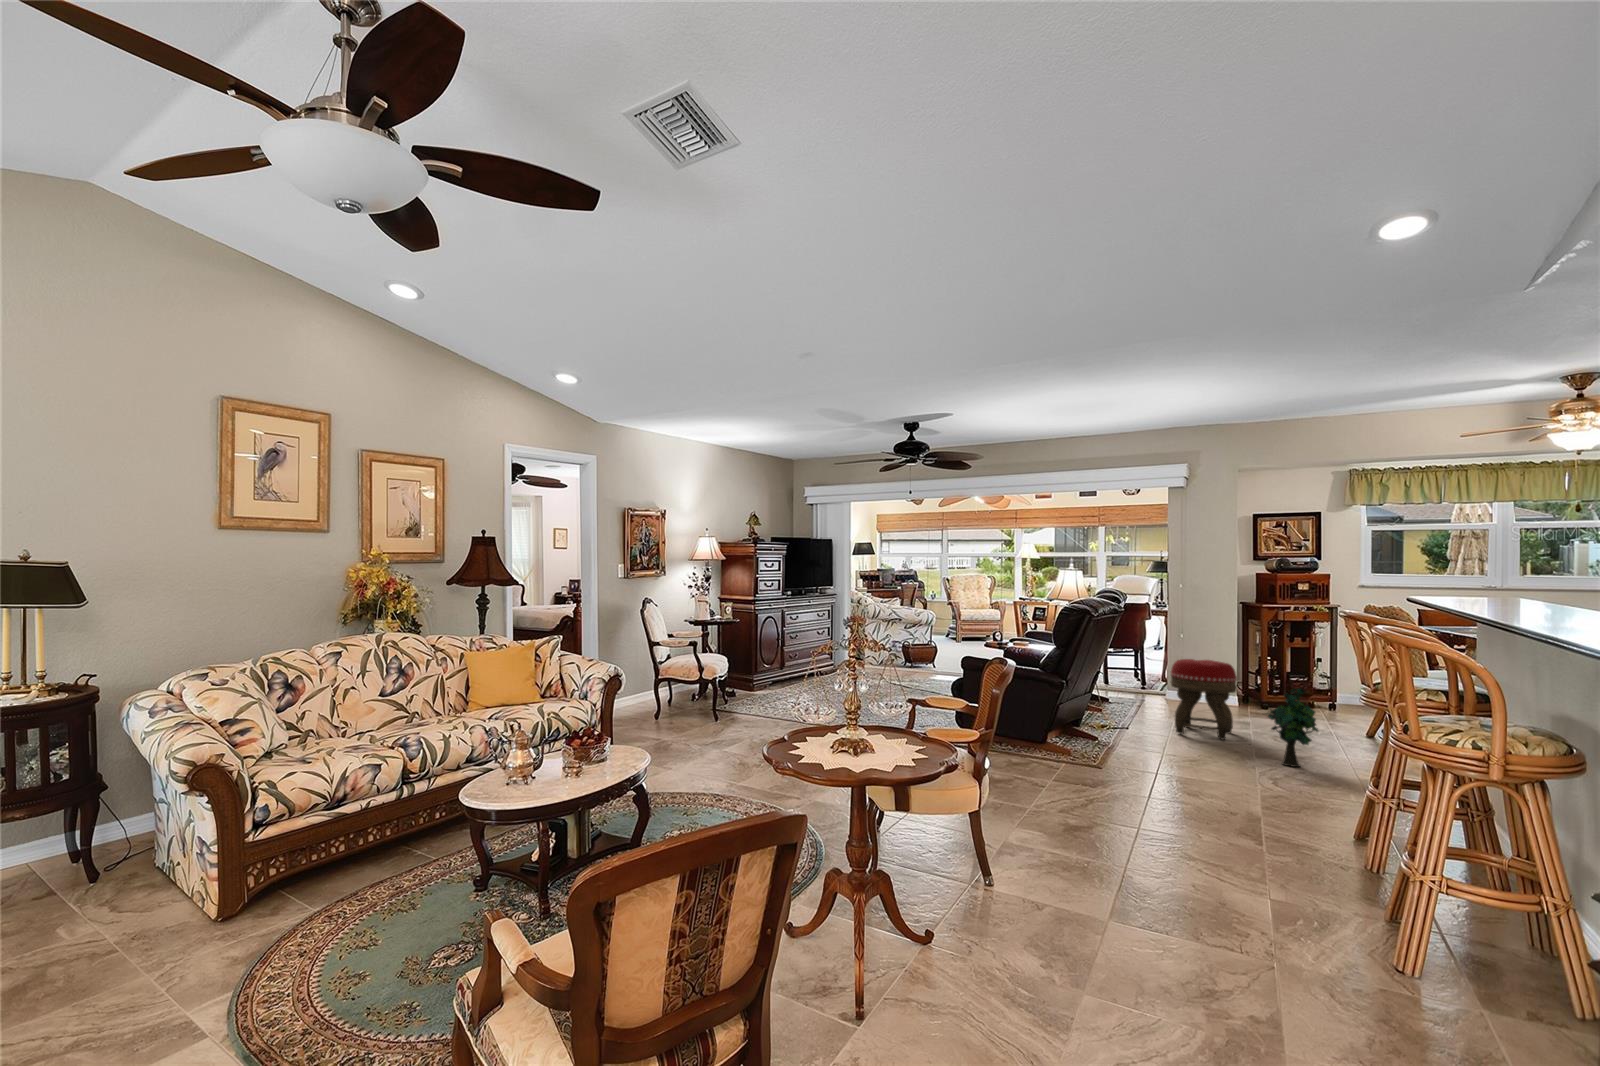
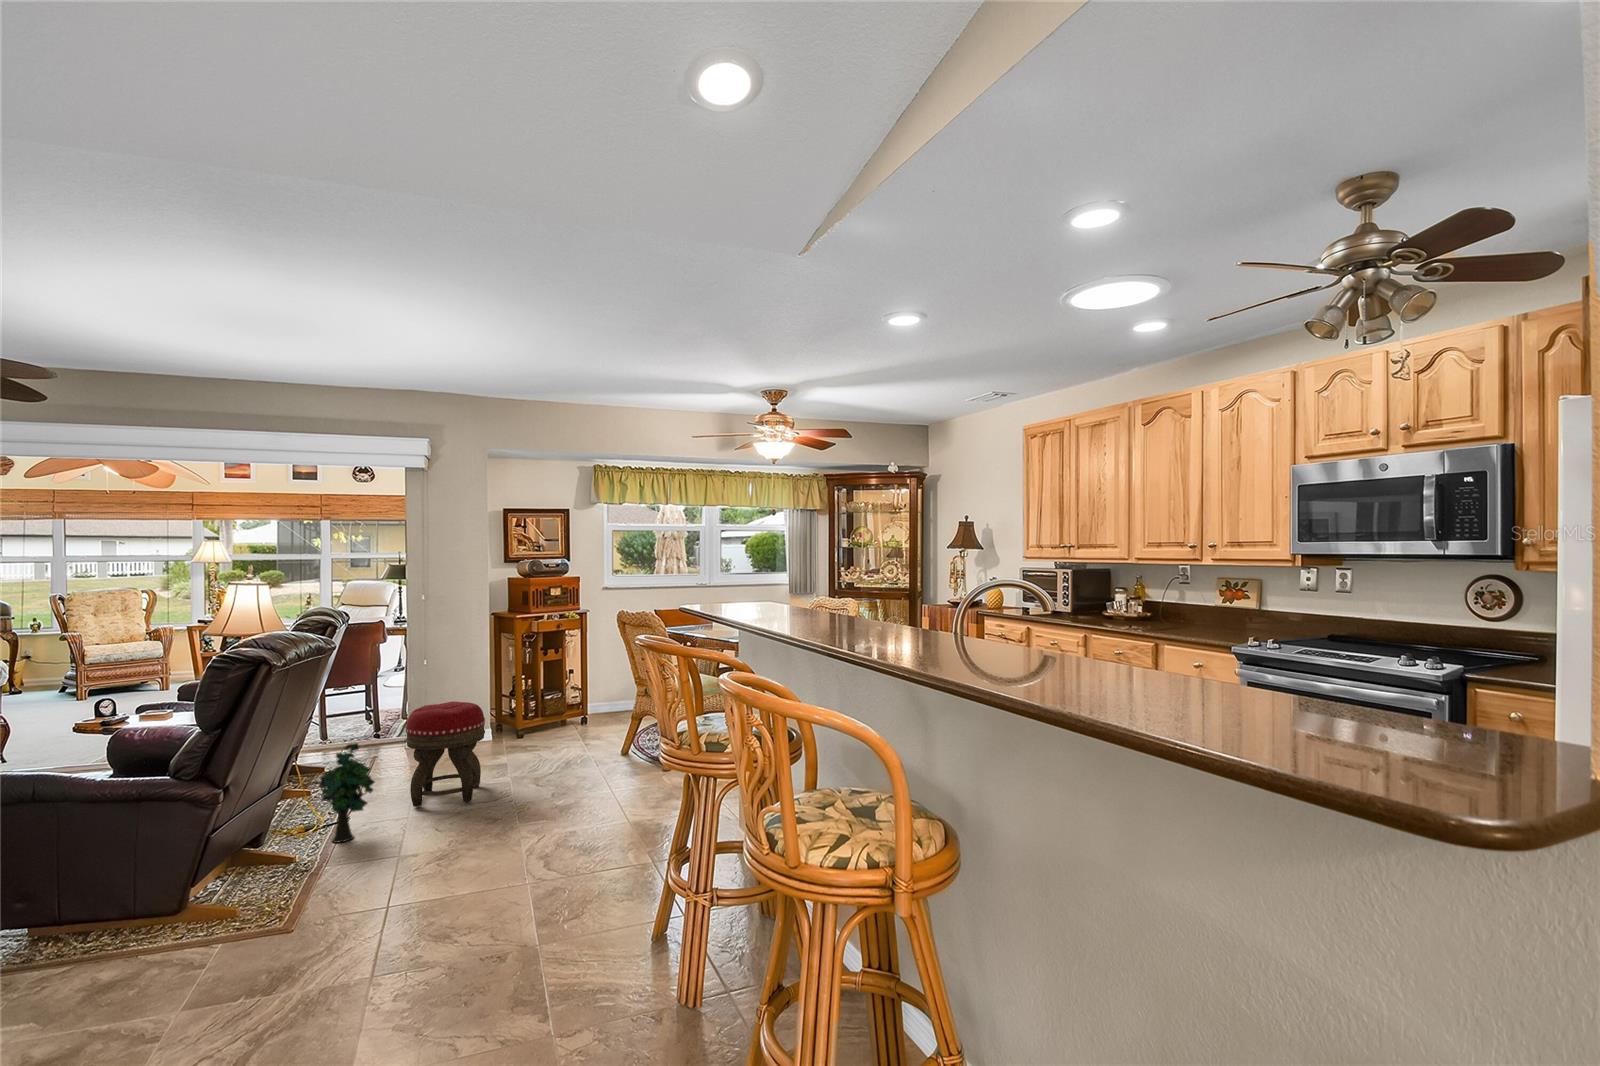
decorative plant: present [1265,688,1318,767] -> present [313,743,375,842]

